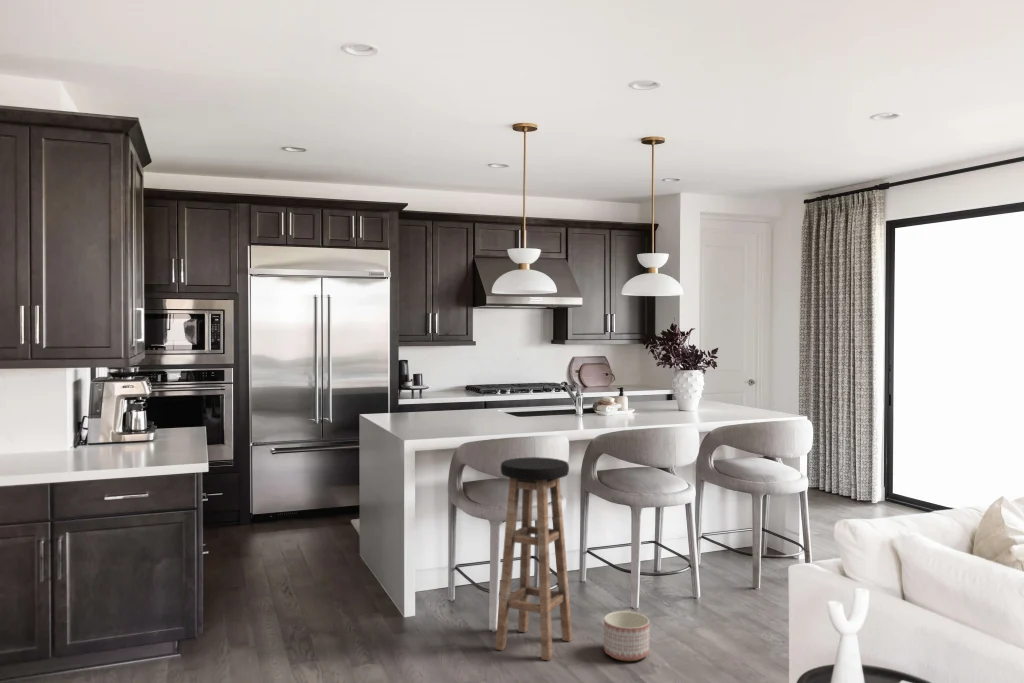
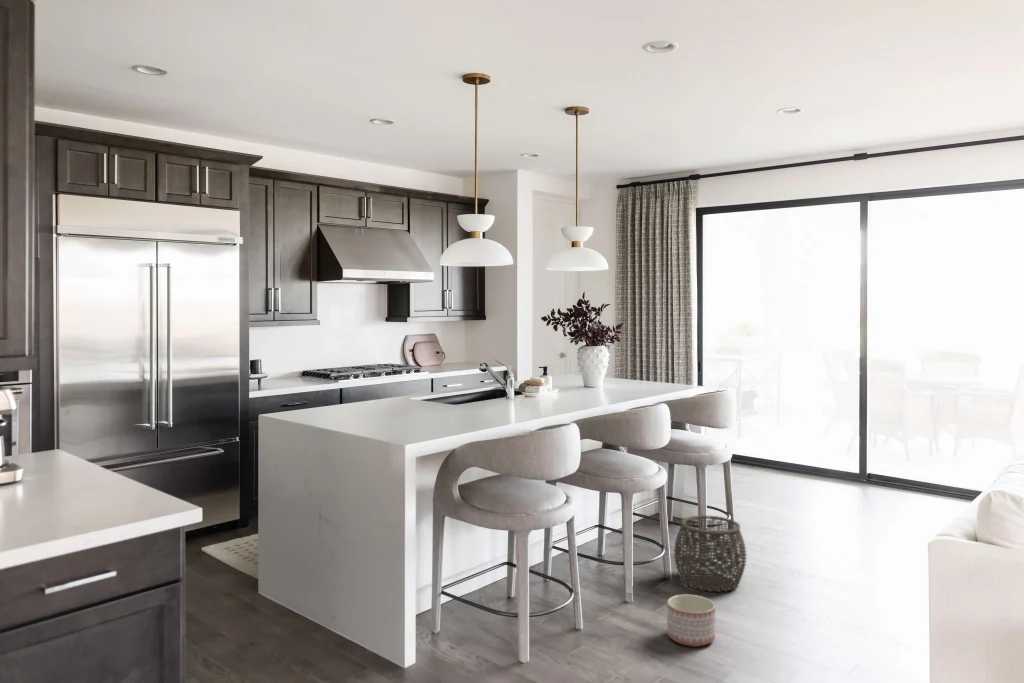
bar stool: present [495,457,572,661] -> none [561,444,637,663]
woven basket: none [678,545,754,625] -> present [674,515,747,592]

